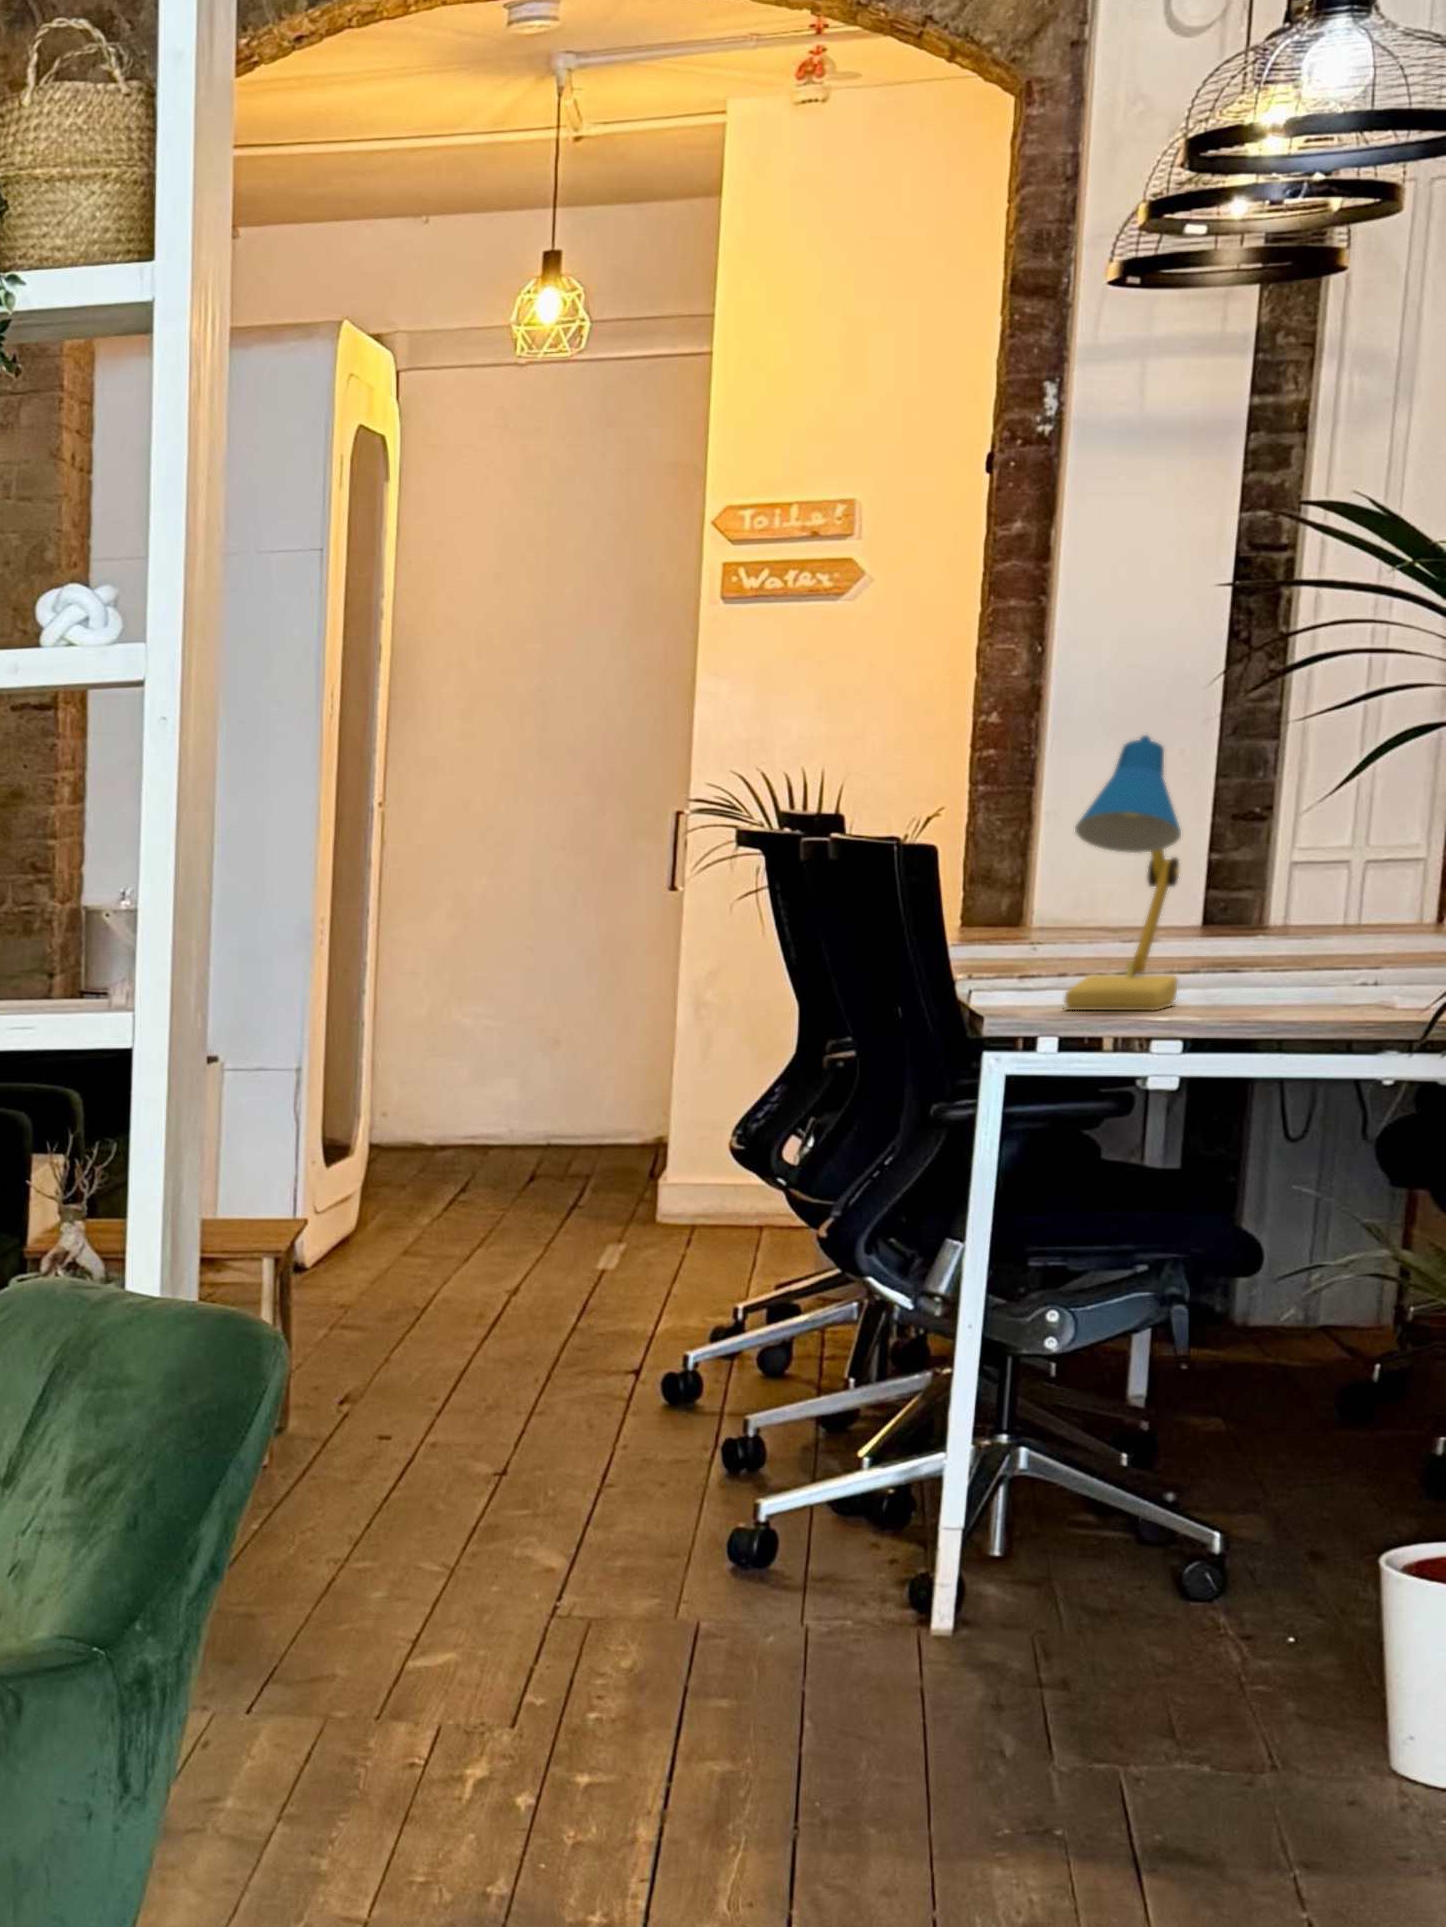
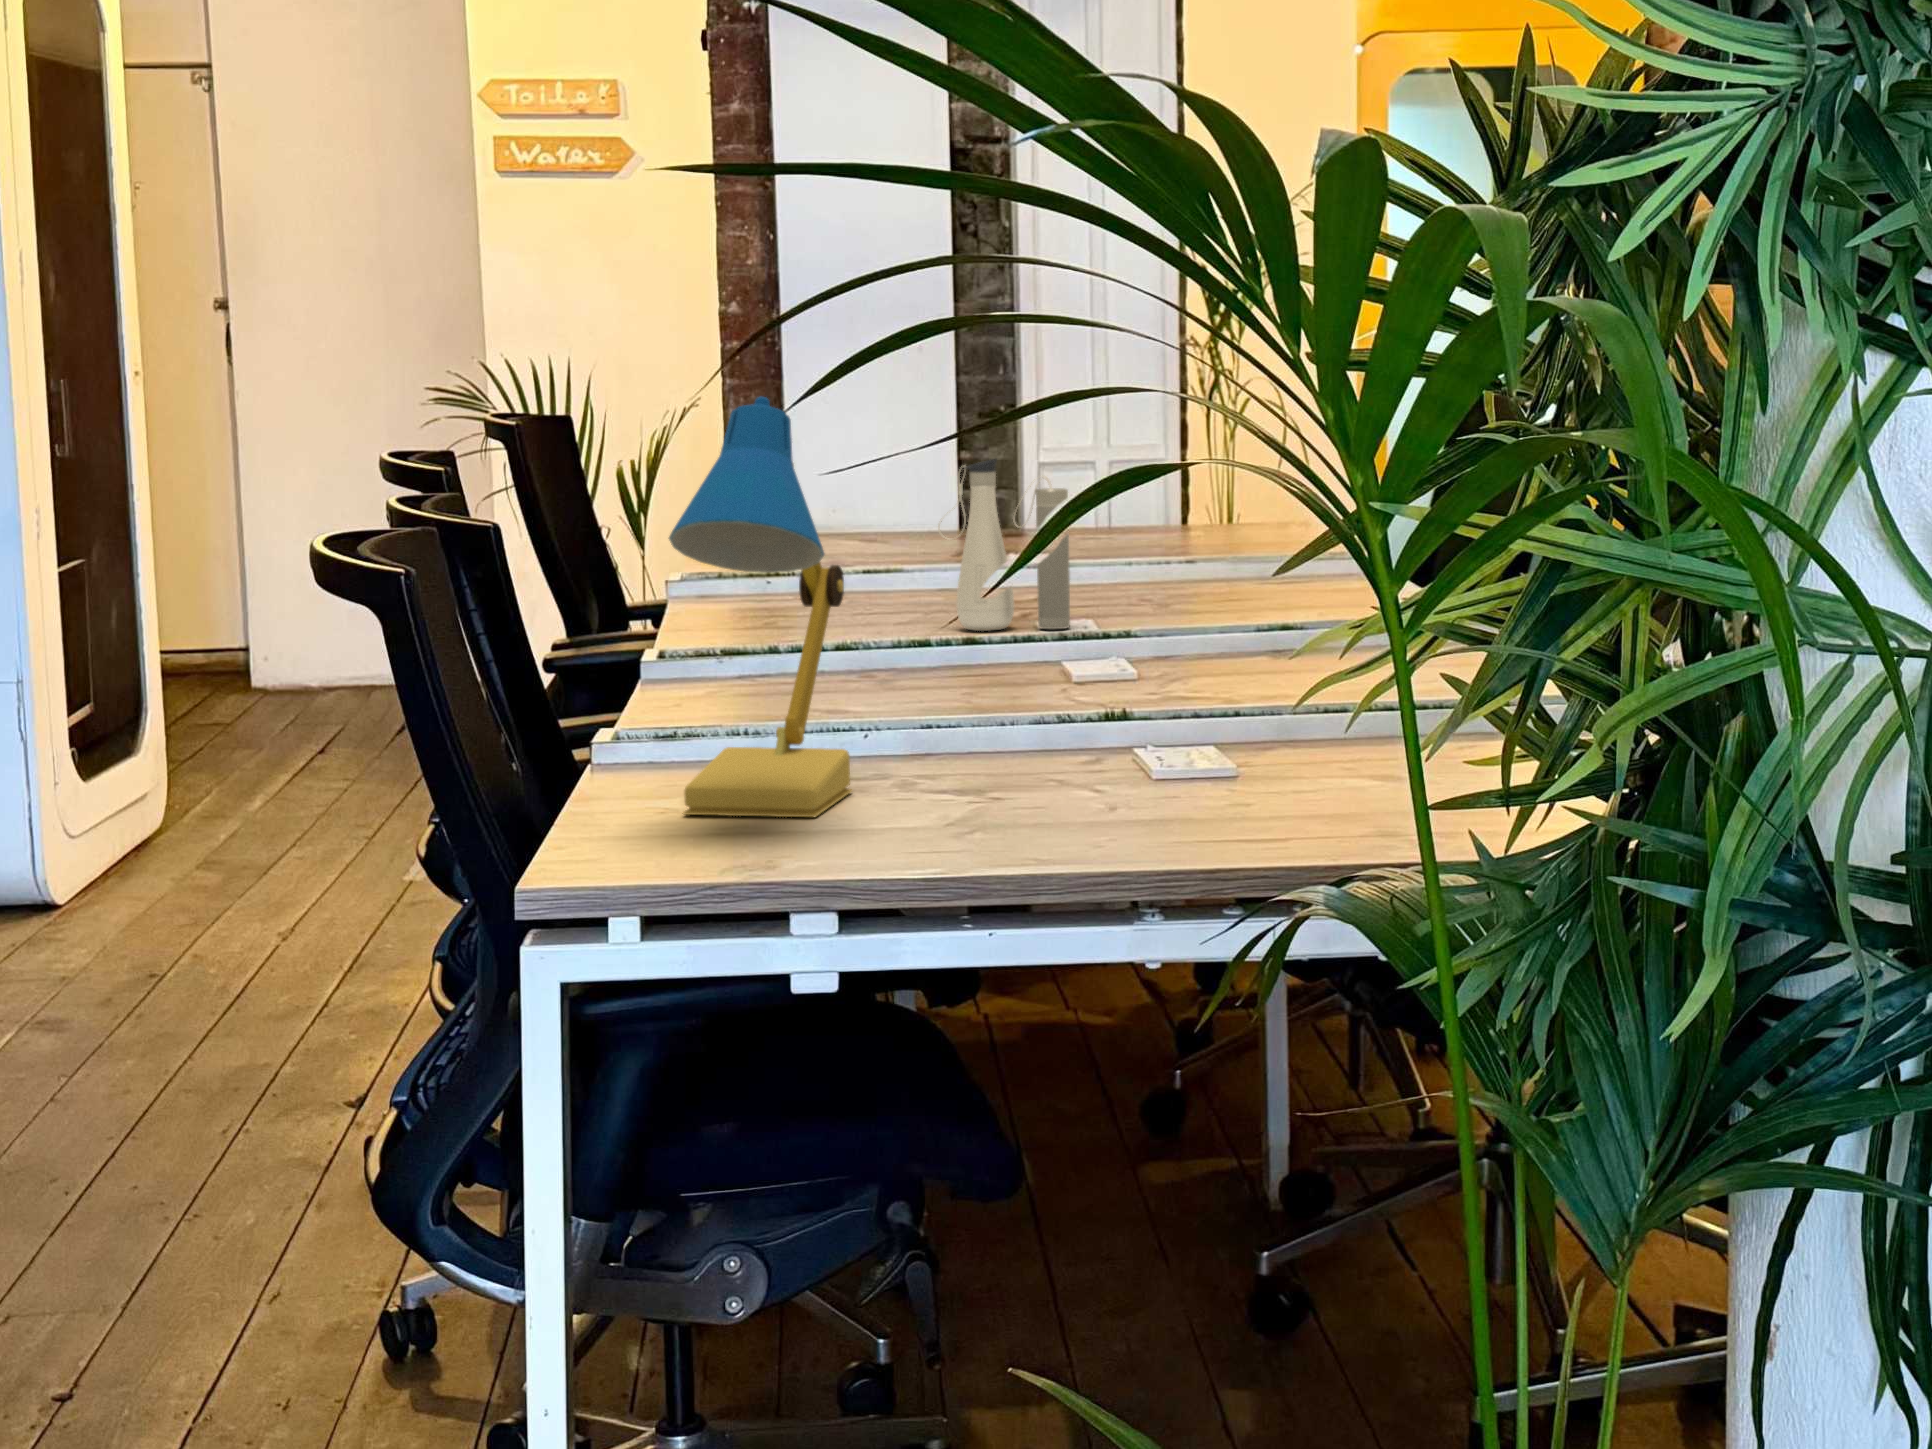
water bottle: none [1221,818,1341,960] -> present [938,459,1070,631]

